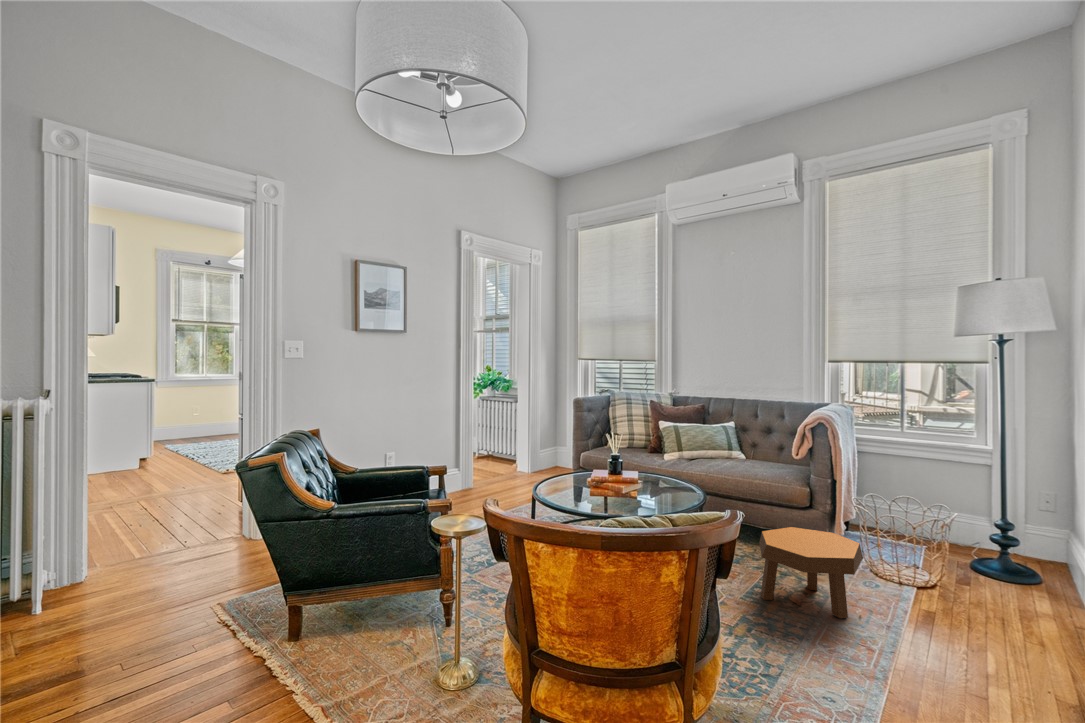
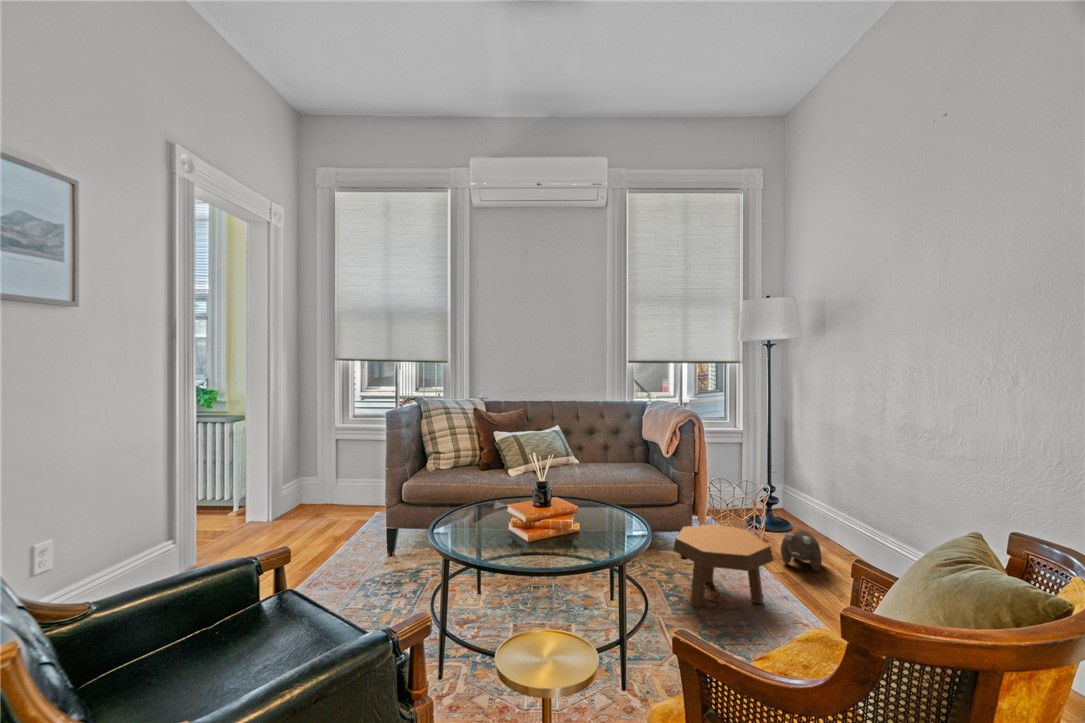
plush toy: none [936,565,1011,622] -> present [781,530,822,571]

